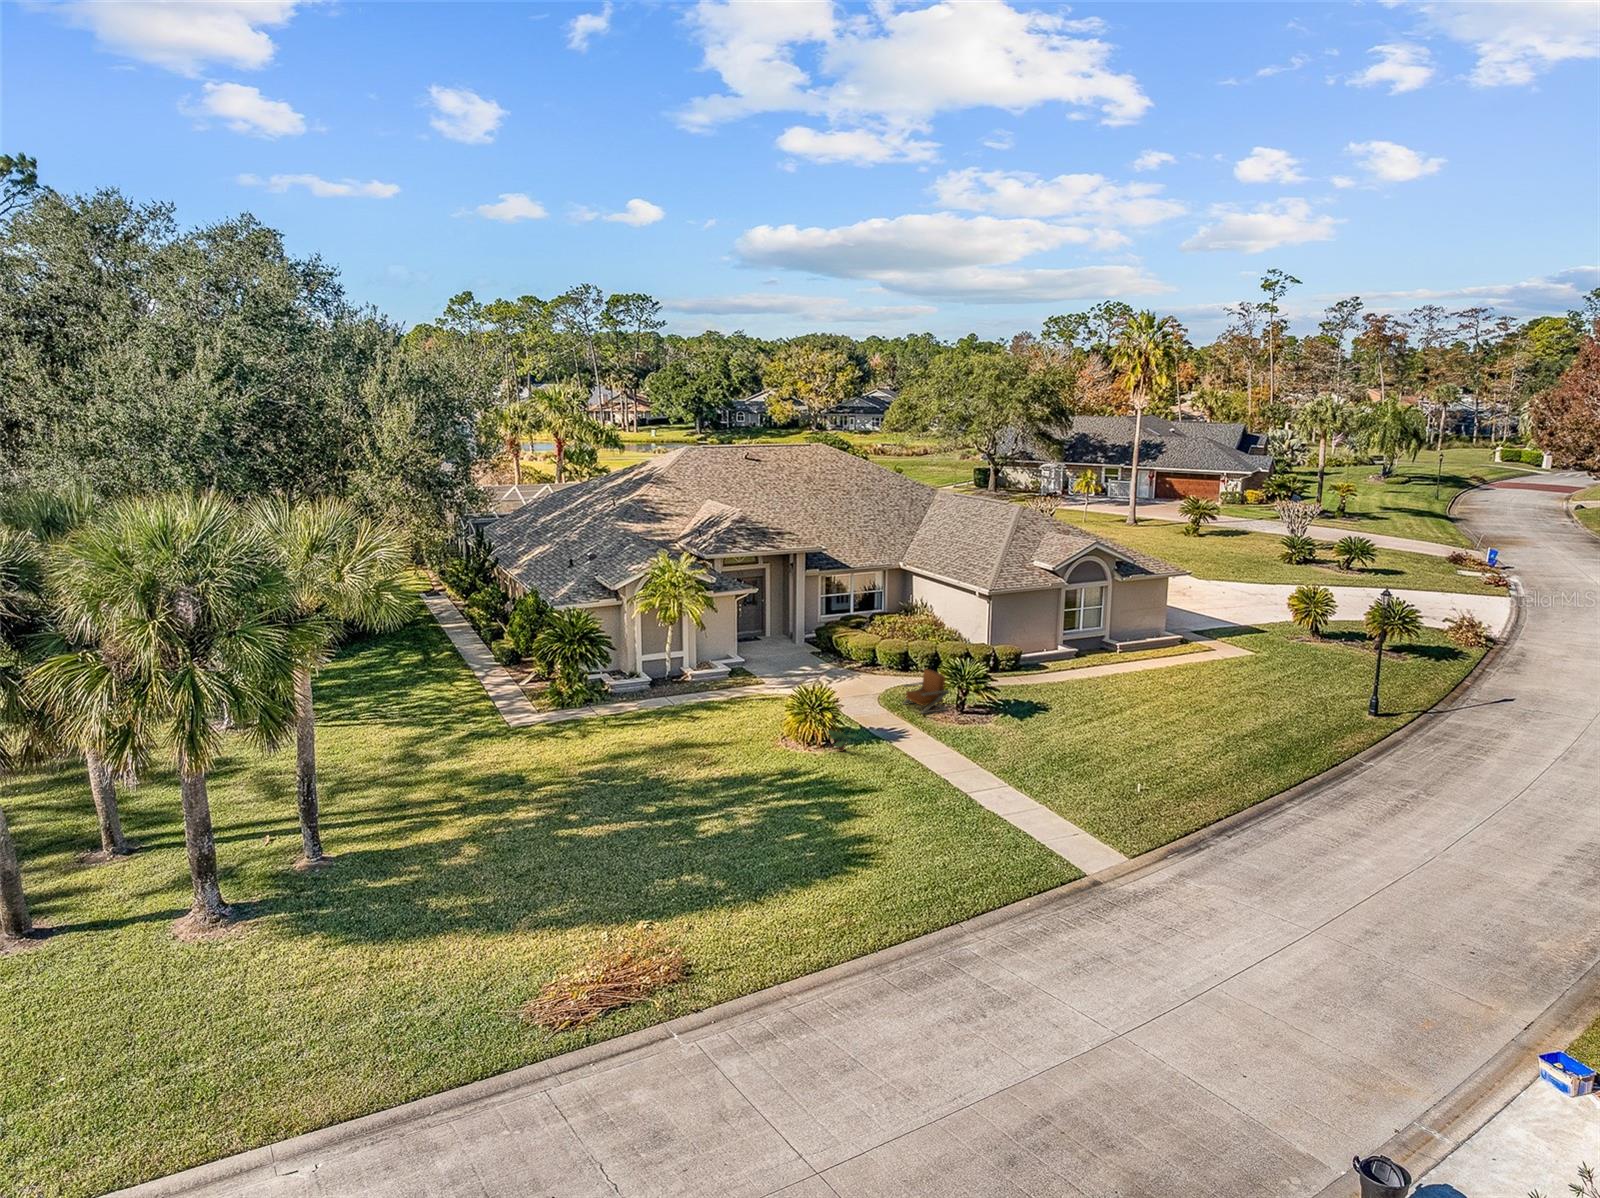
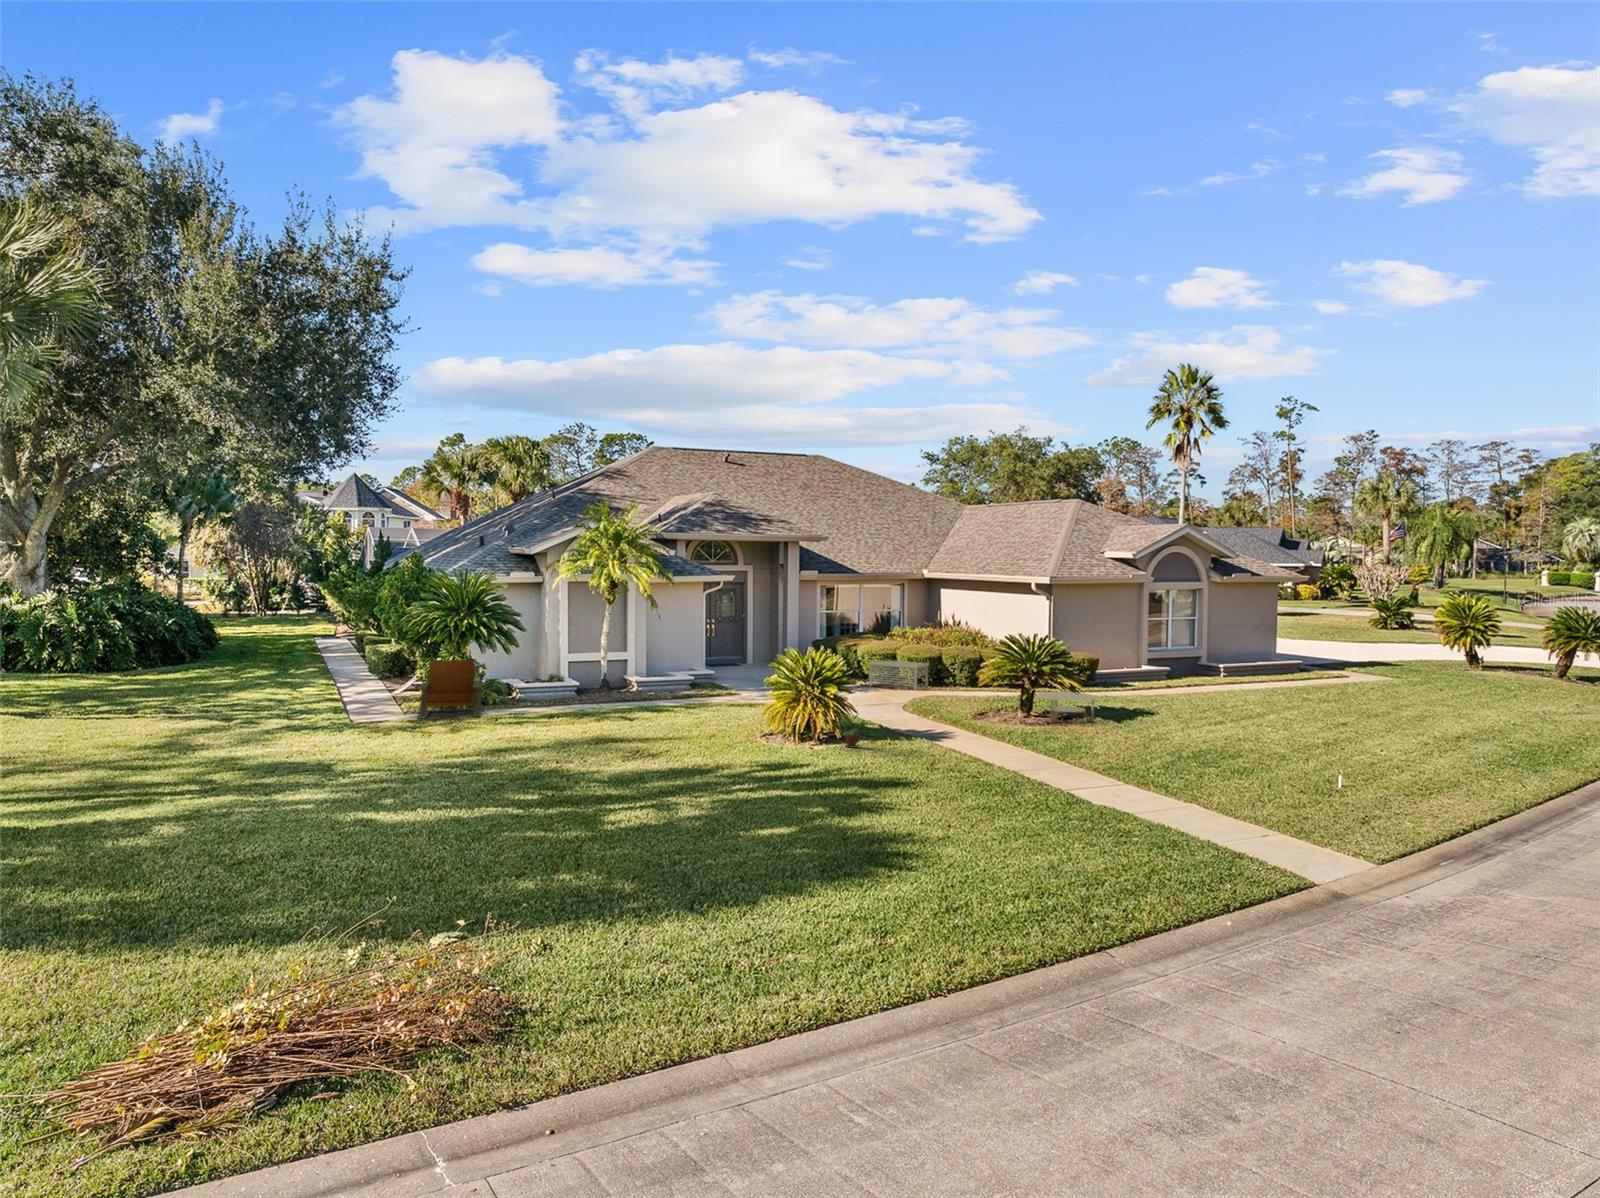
storage bench: none [855,651,899,678] -> present [868,661,929,690]
lounge chair: present [903,669,949,714] -> present [418,660,482,719]
round table: none [967,695,1008,721] -> present [1037,692,1098,724]

